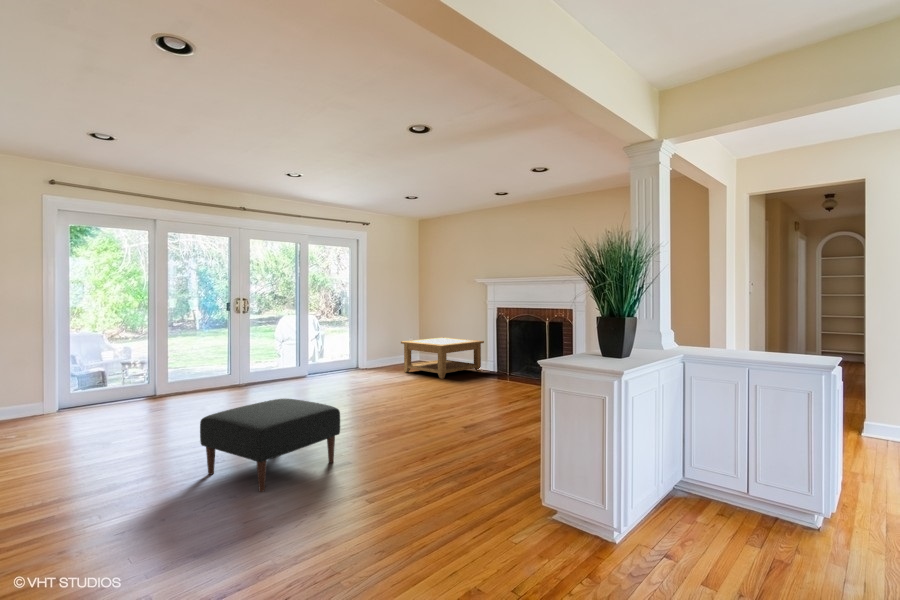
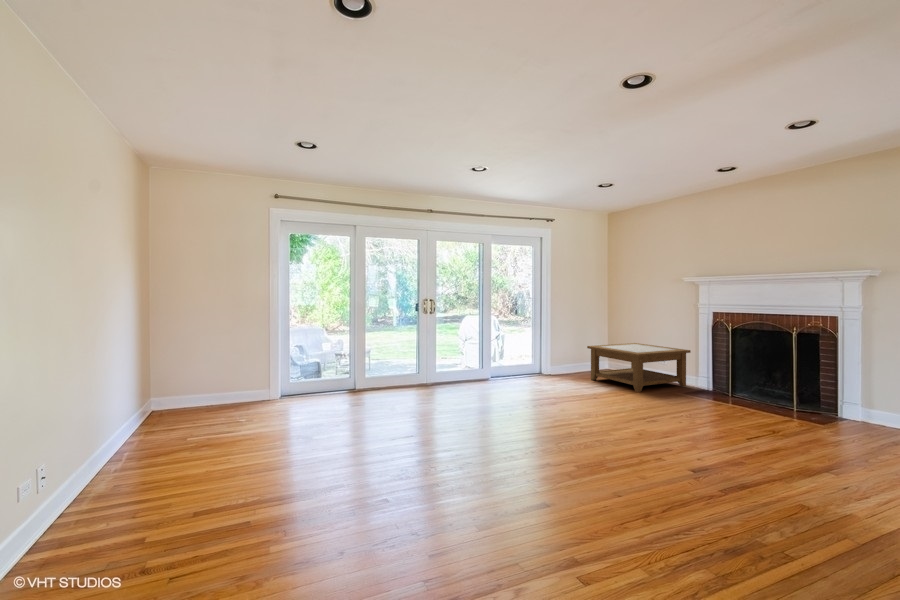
ottoman: present [200,399,340,492] -> none [382,415,536,539]

